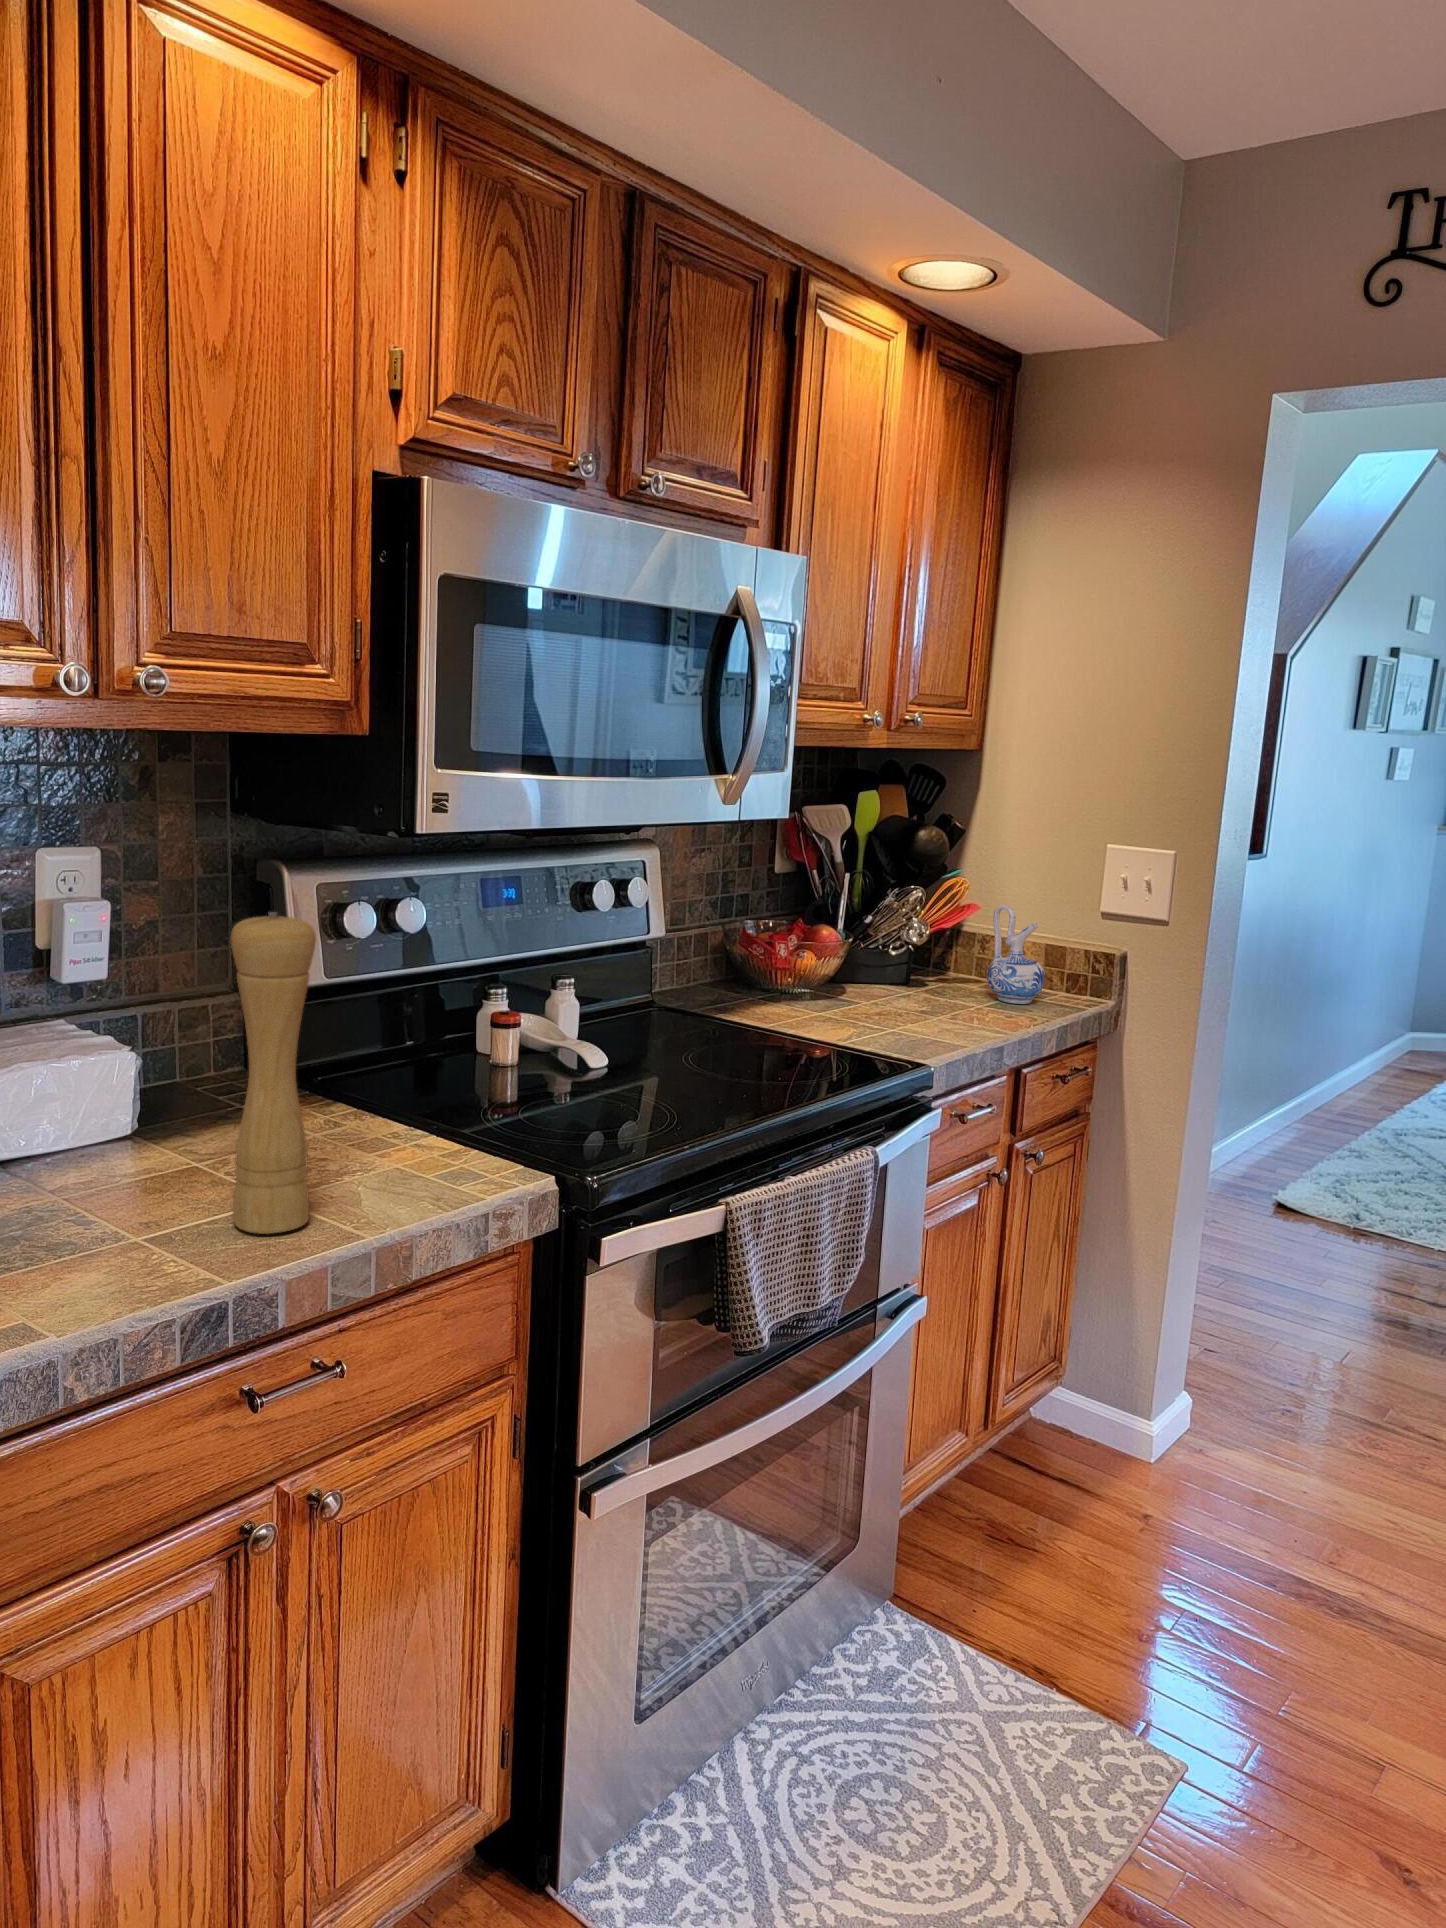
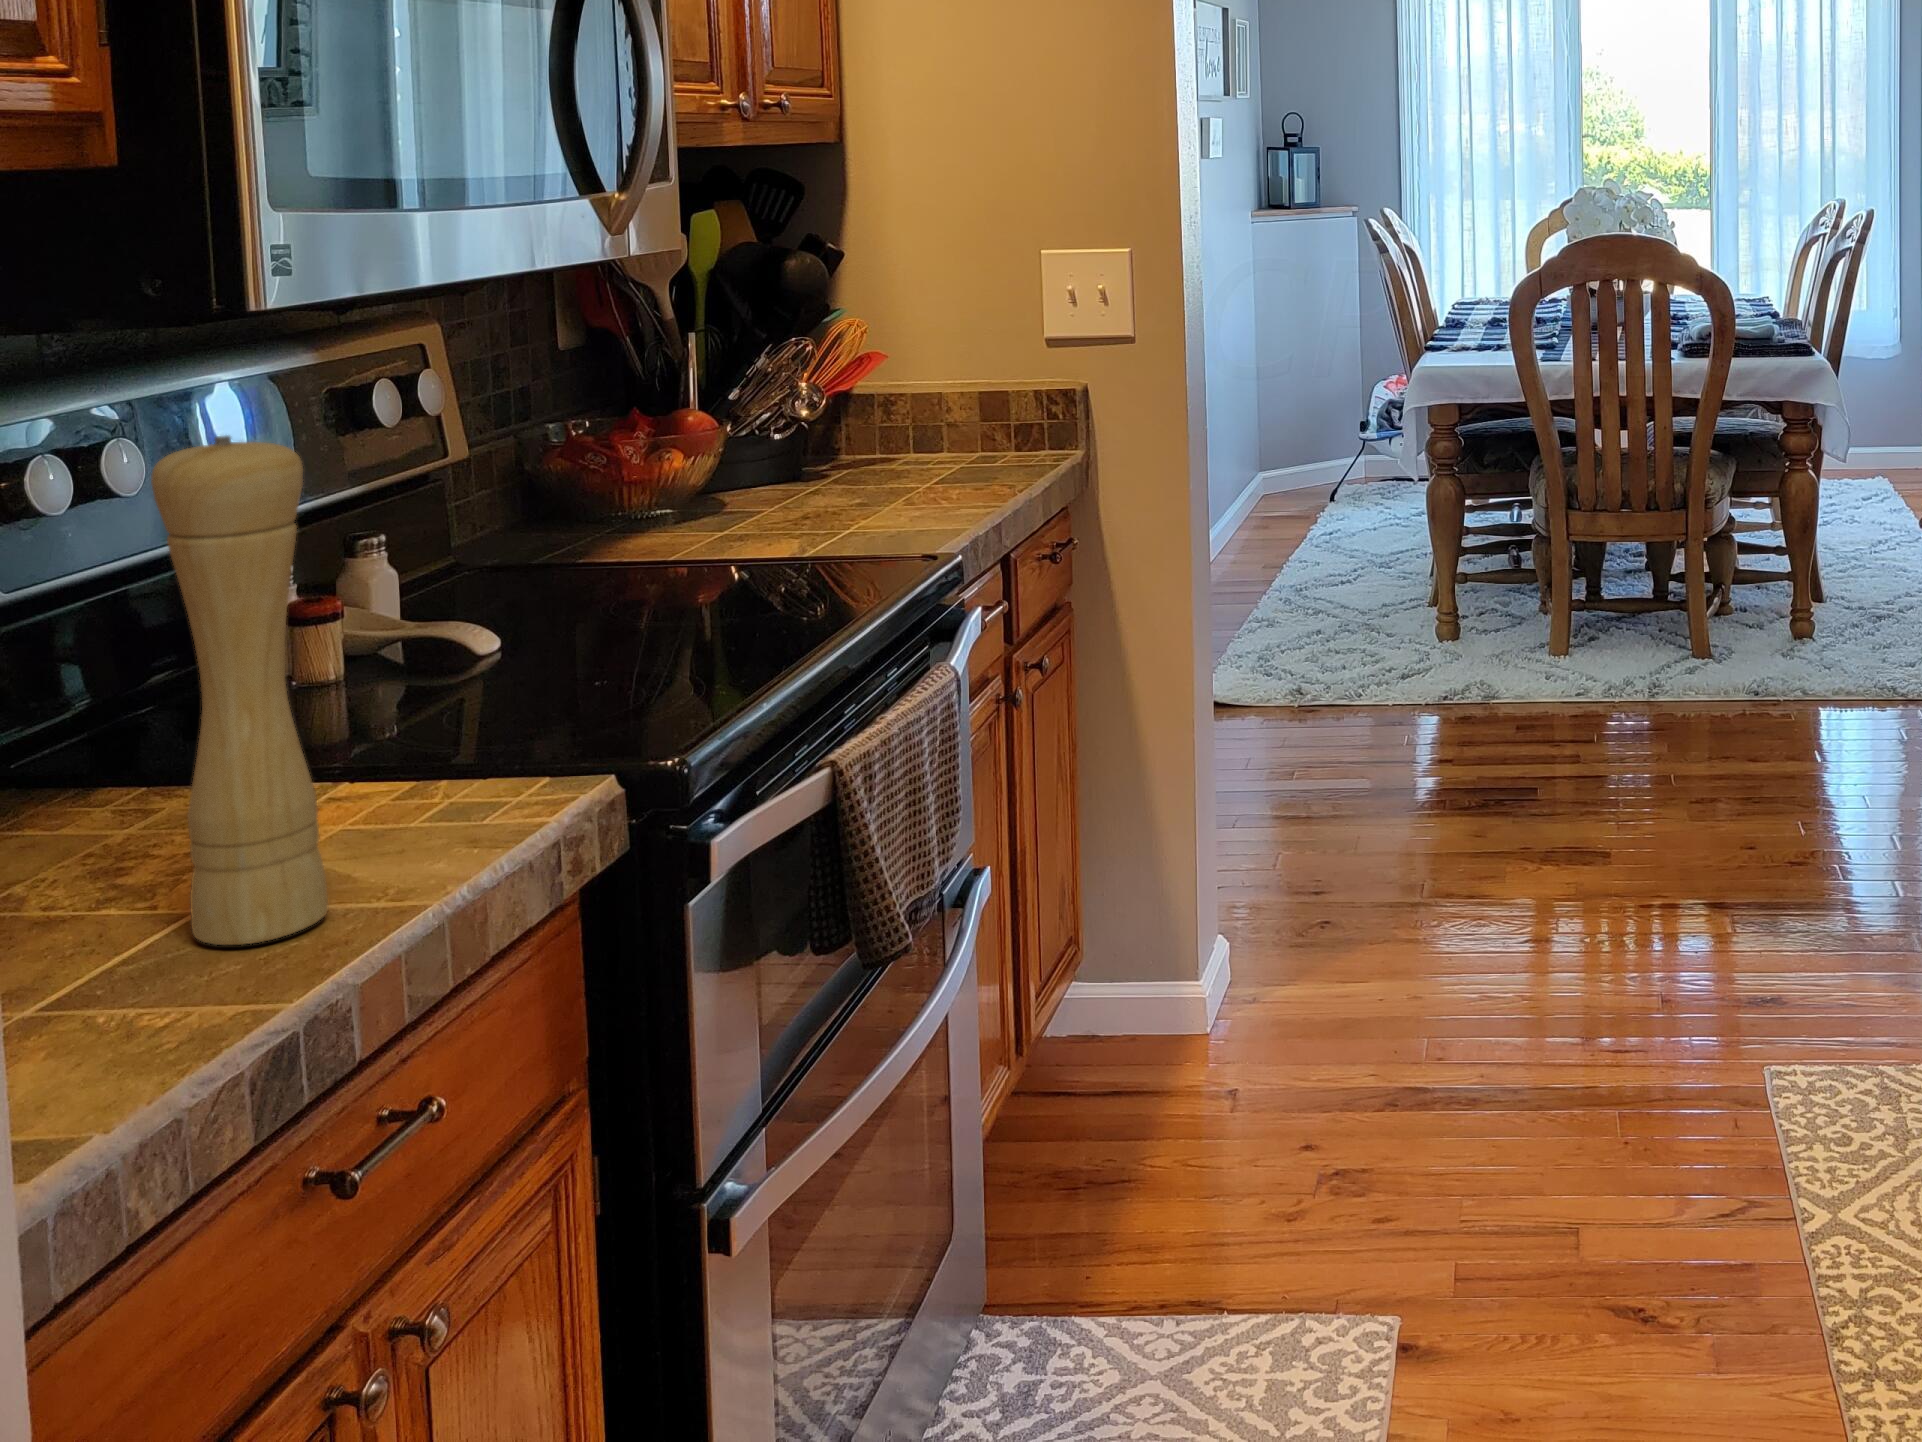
ceramic pitcher: present [987,905,1045,1004] -> none [912,349,994,479]

